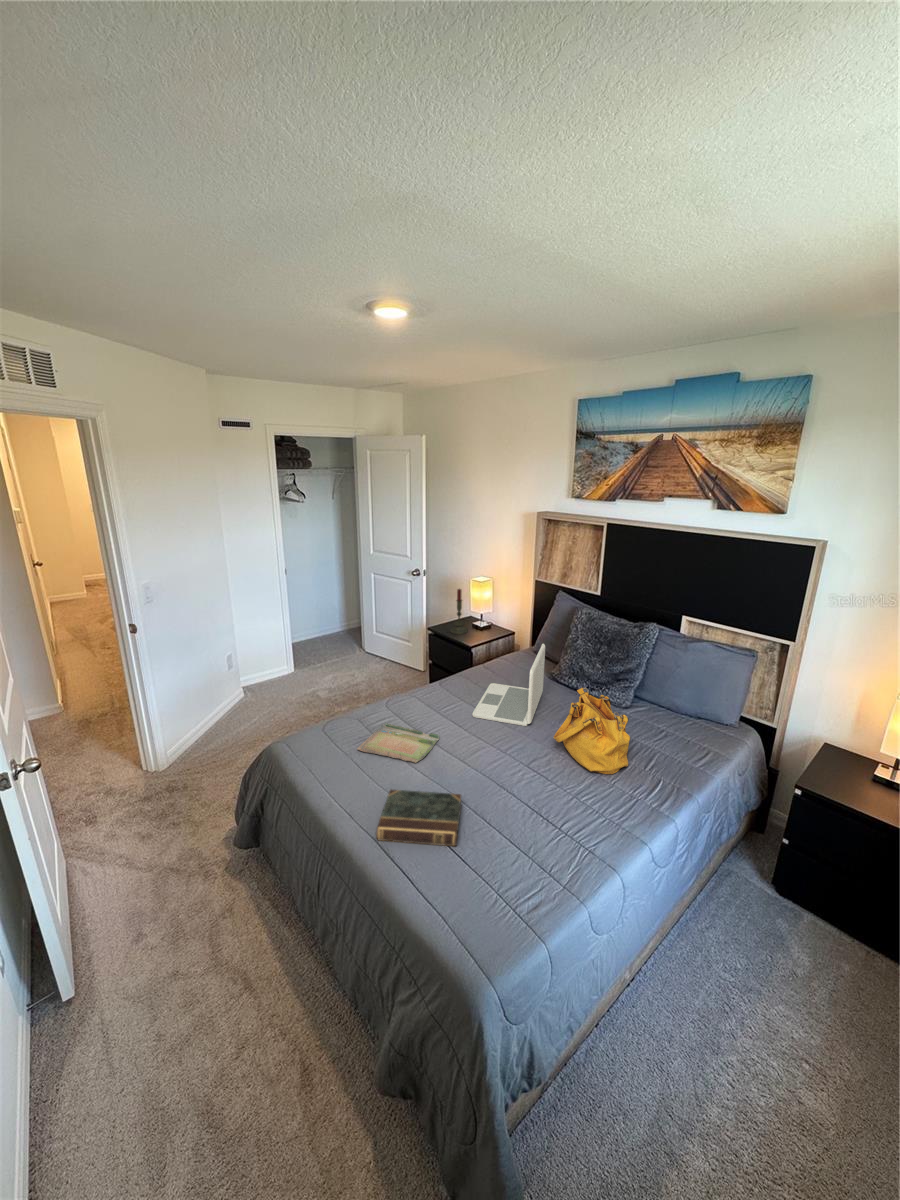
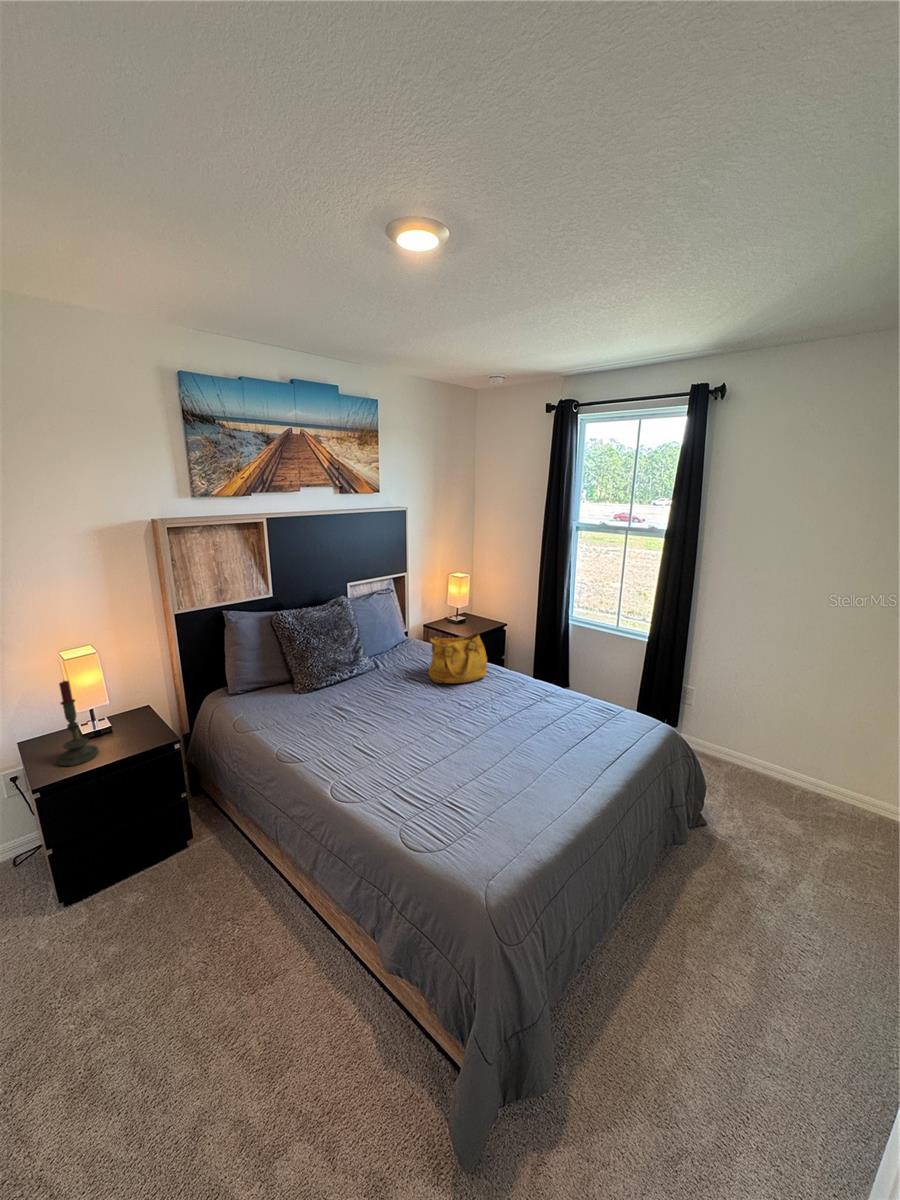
laptop: present [472,644,545,726] -> none [326,639,421,726]
tray: present [357,722,439,763] -> none [433,739,505,791]
book: present [376,790,461,846] -> none [552,712,621,756]

